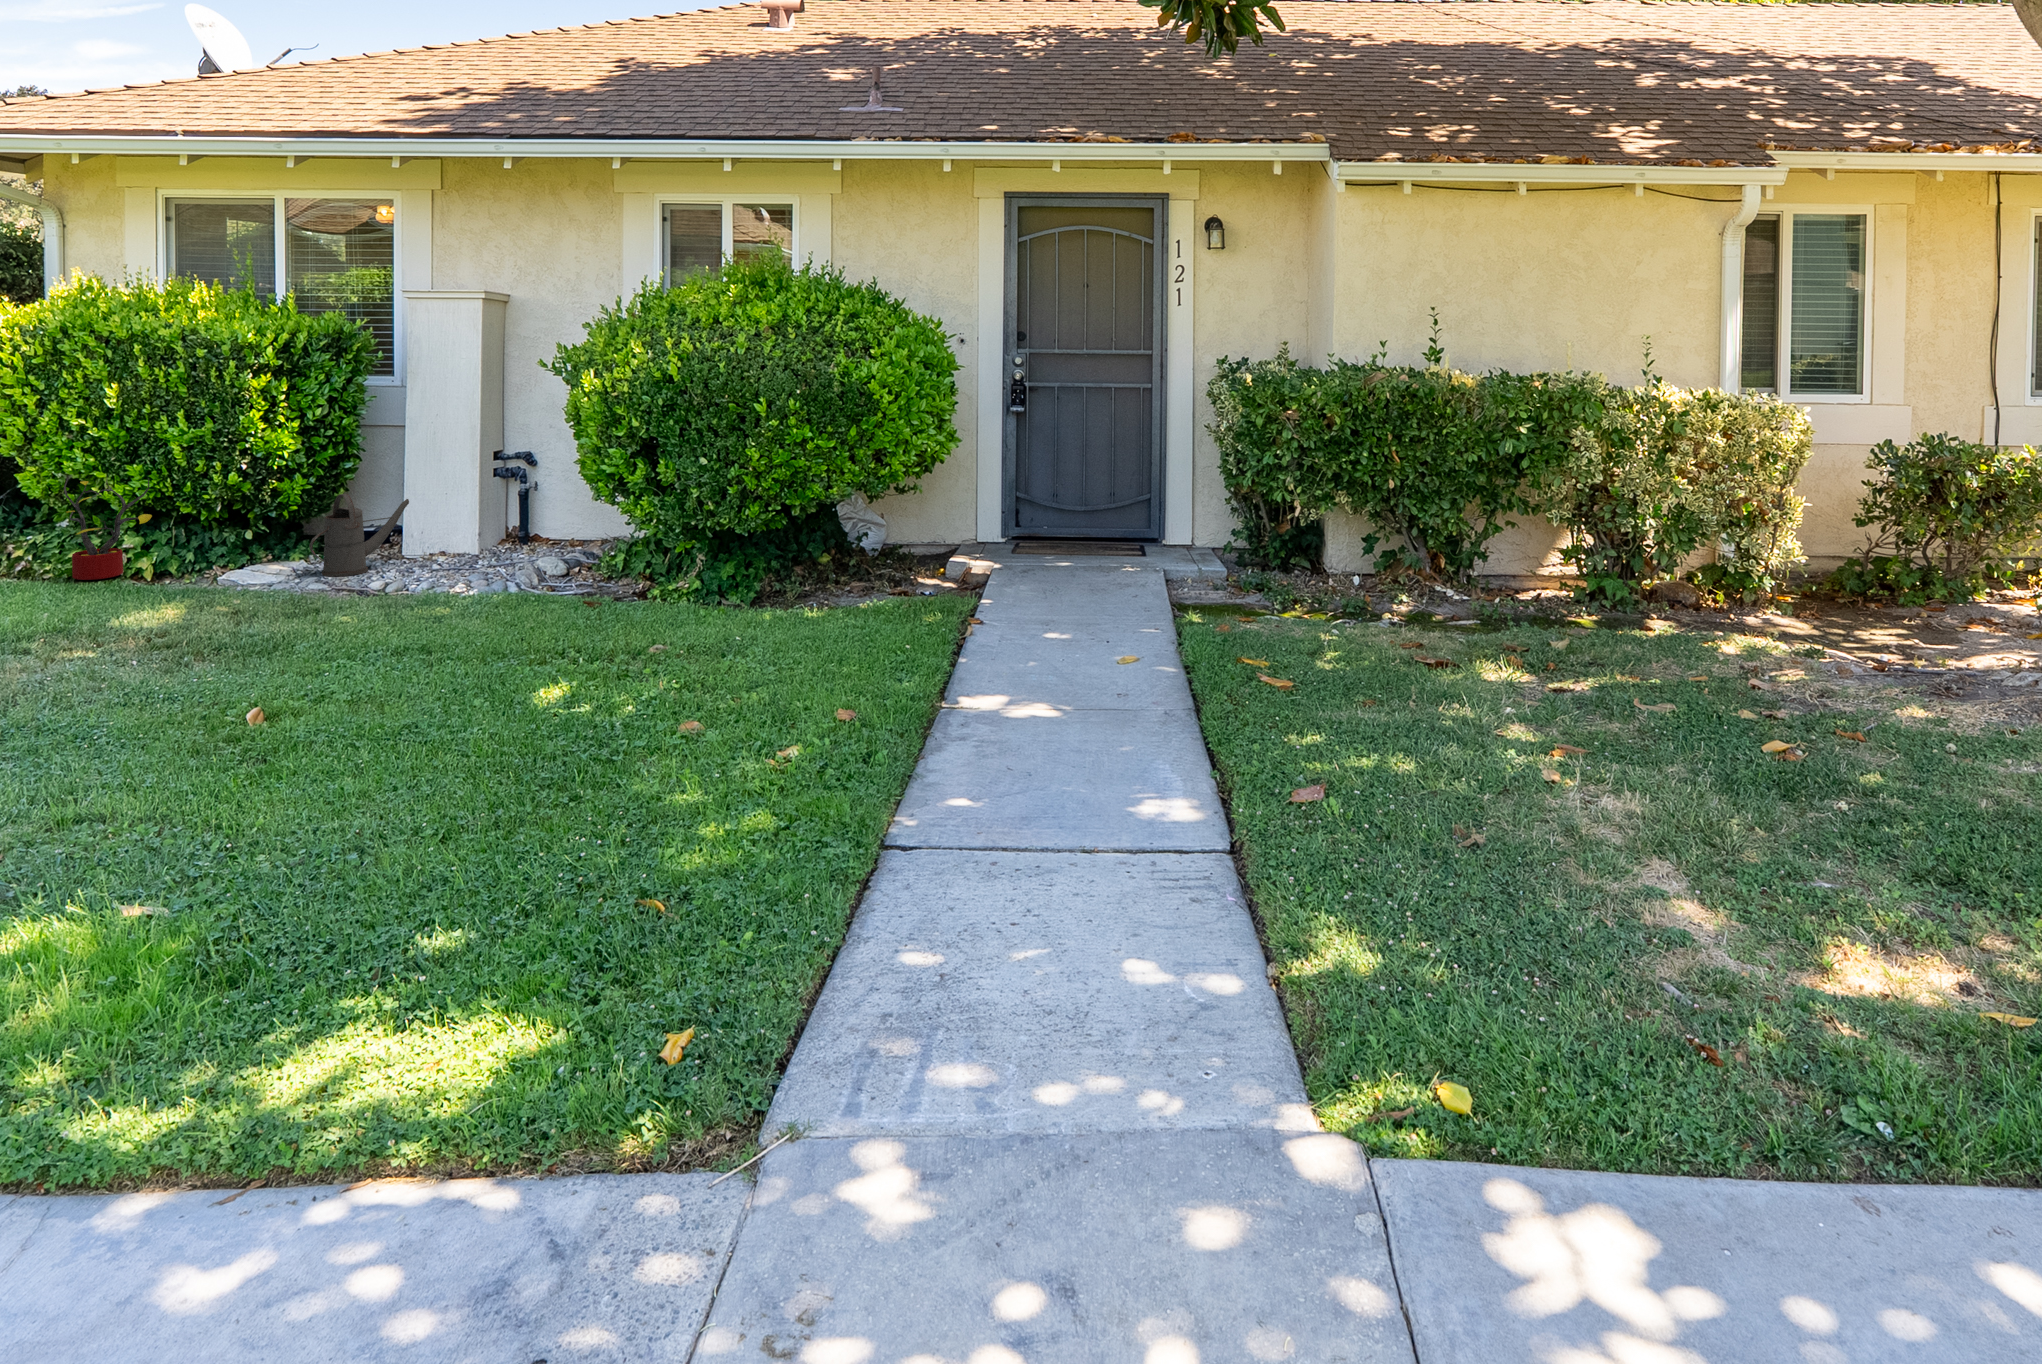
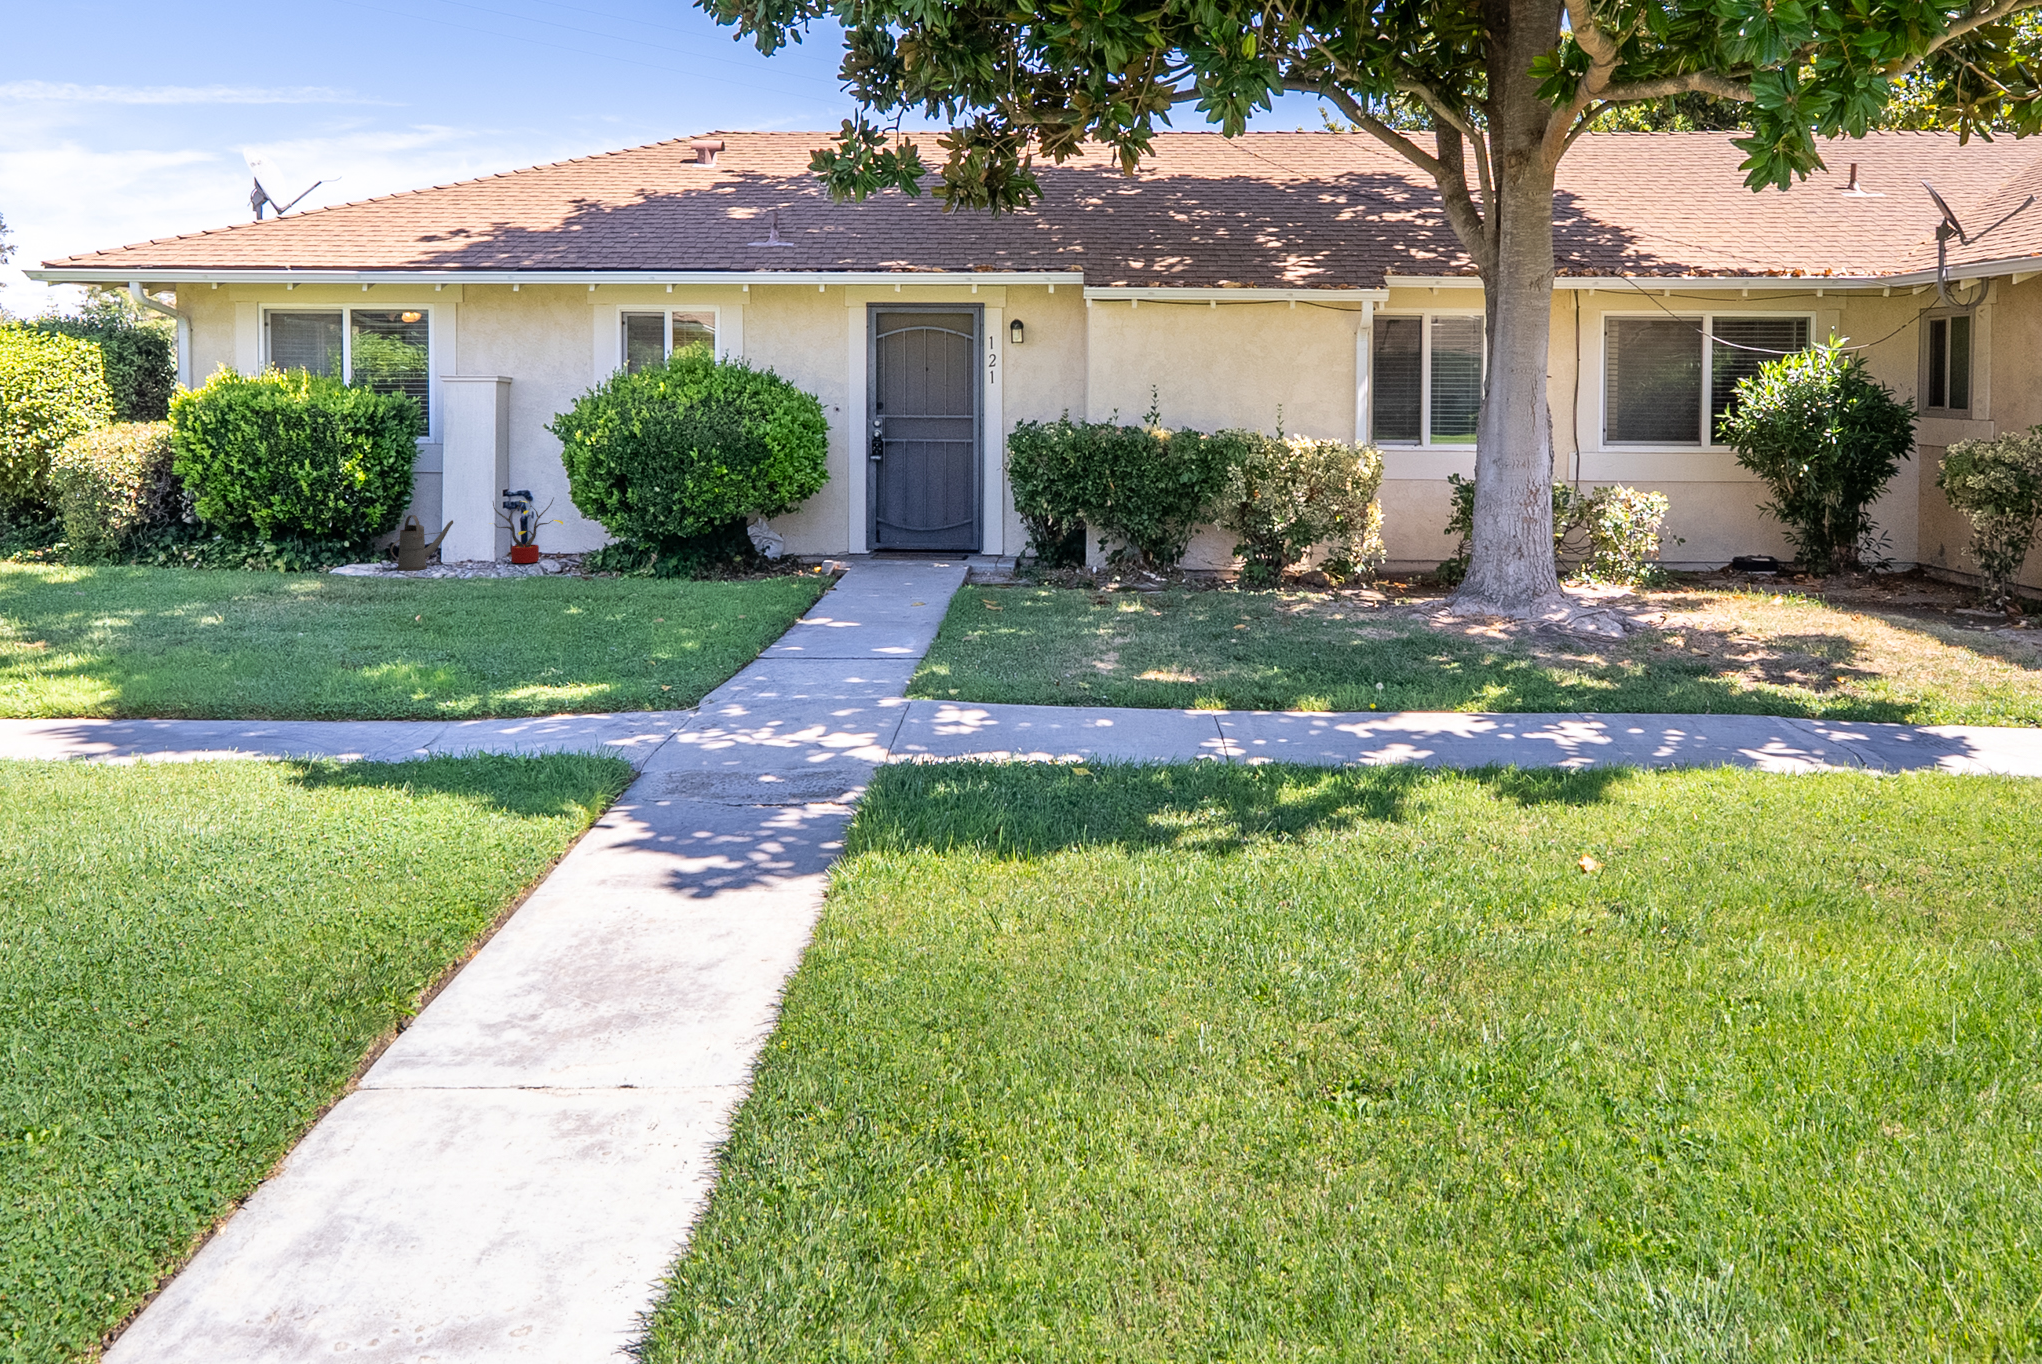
decorative plant: present [64,477,152,580] -> present [493,498,563,563]

